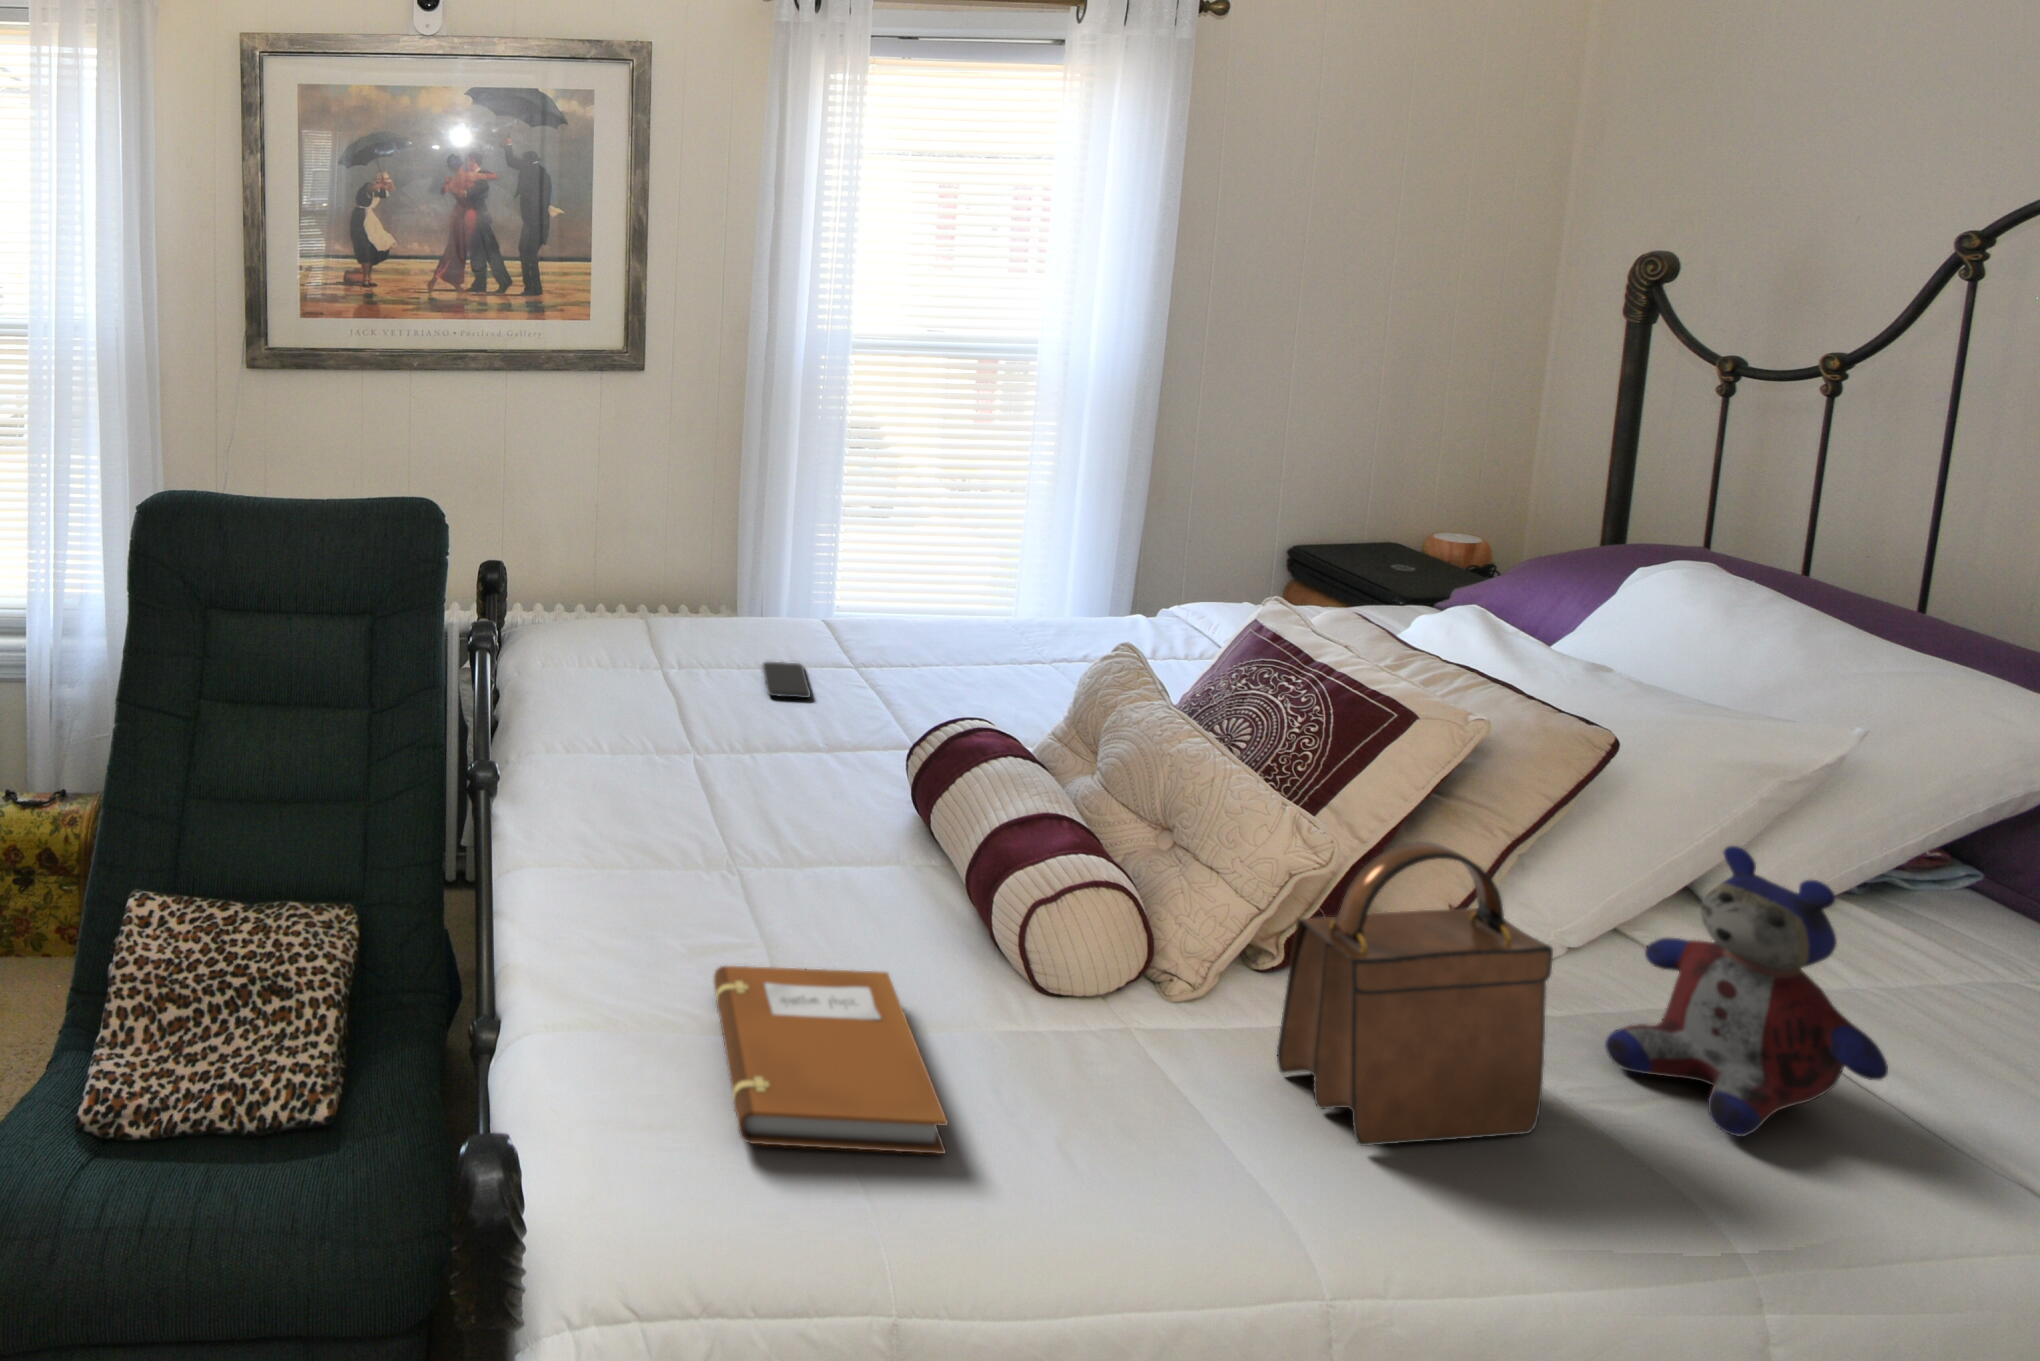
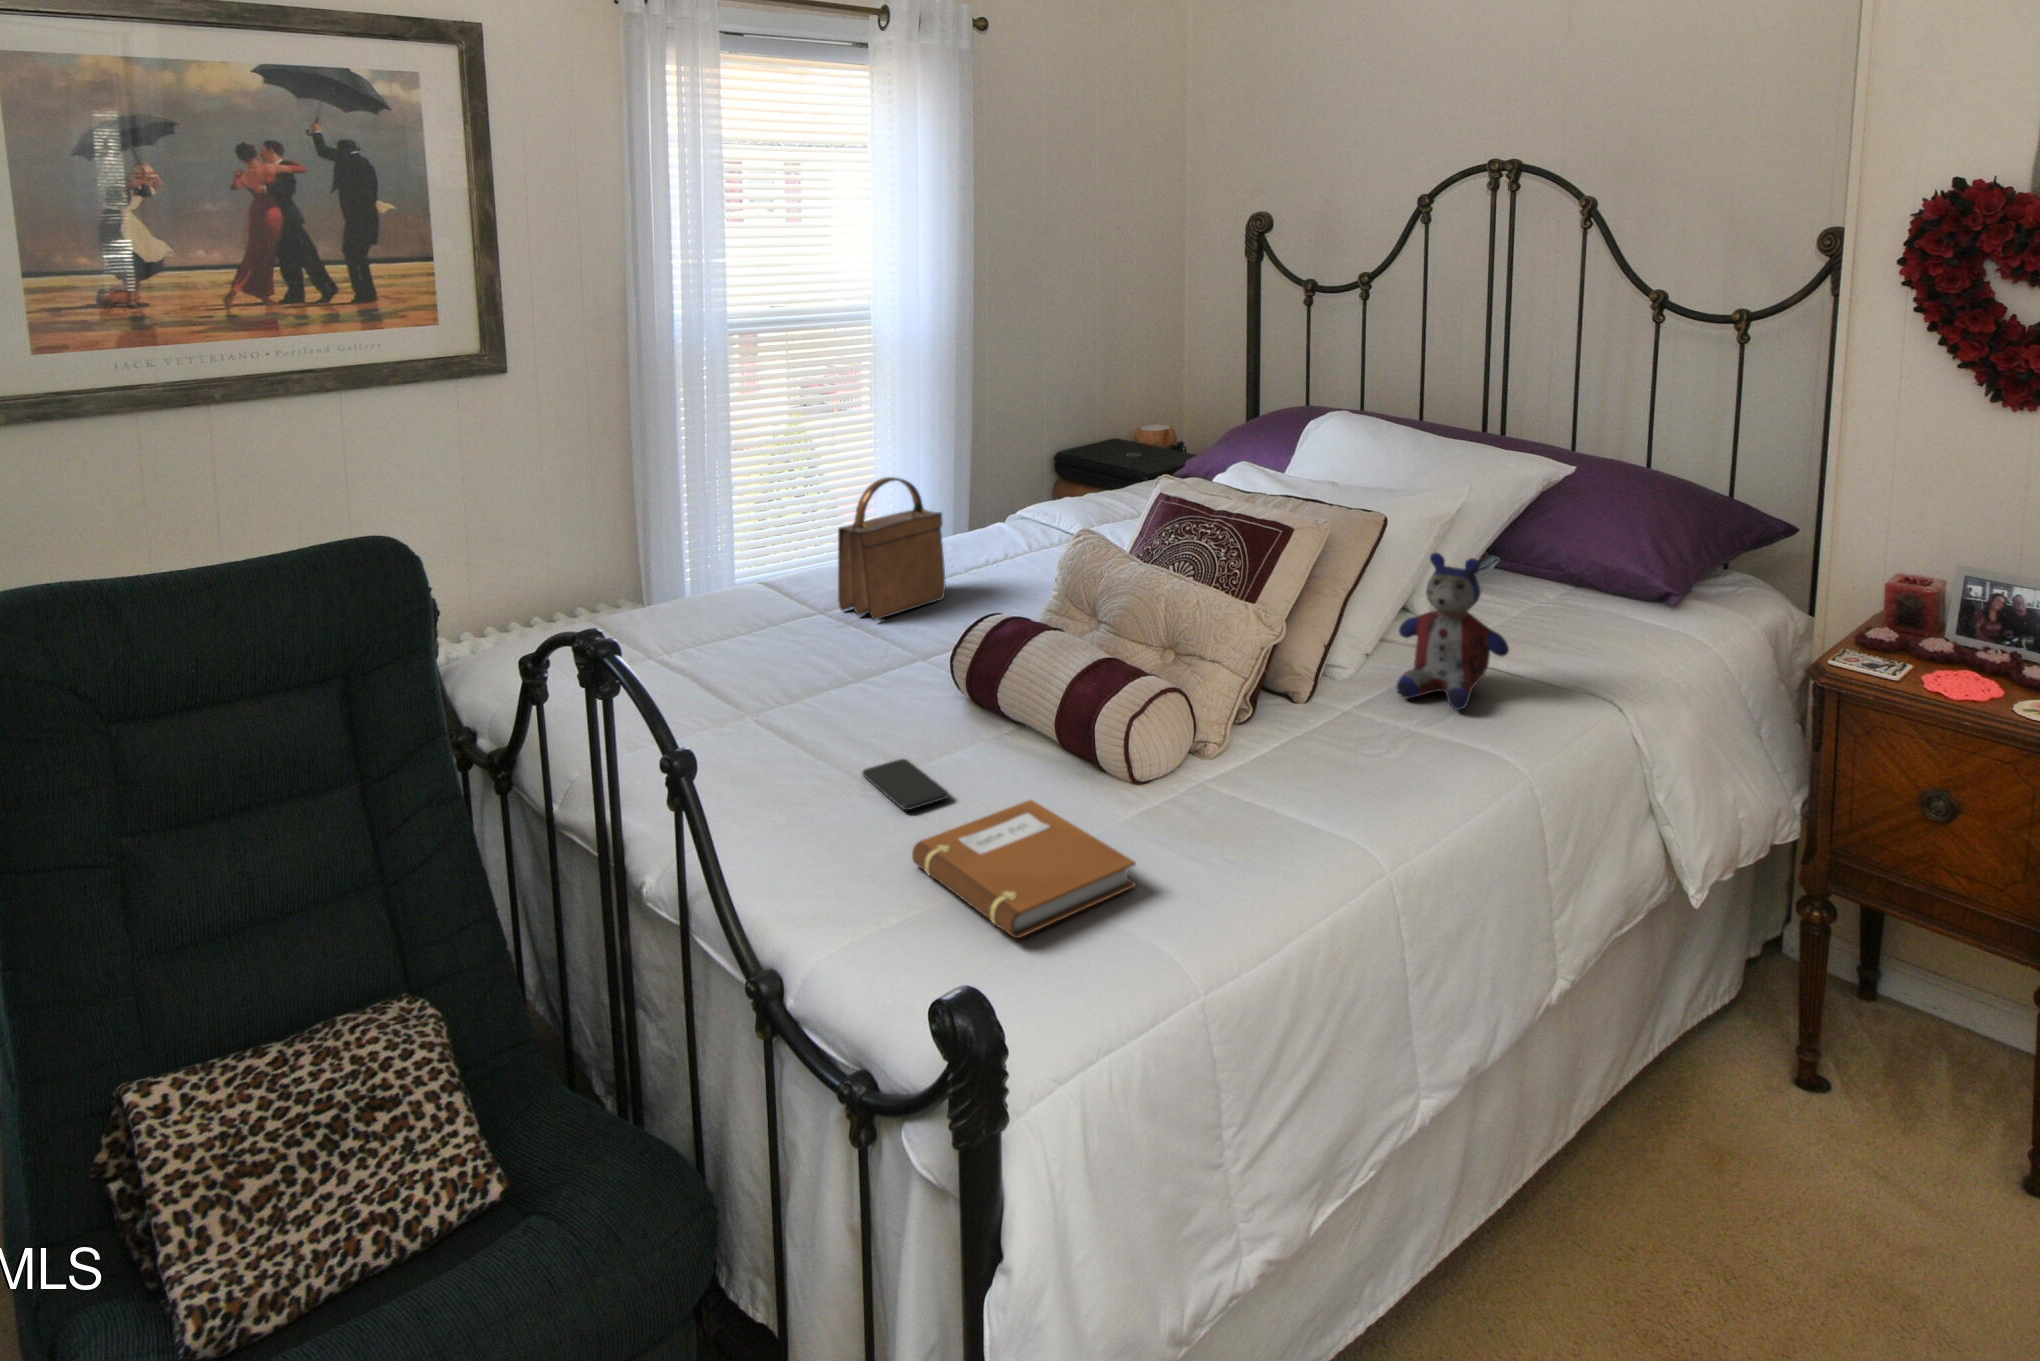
smartphone: present [763,662,810,698] -> present [862,759,949,810]
handbag: present [1277,842,1553,1146] -> present [838,477,945,620]

